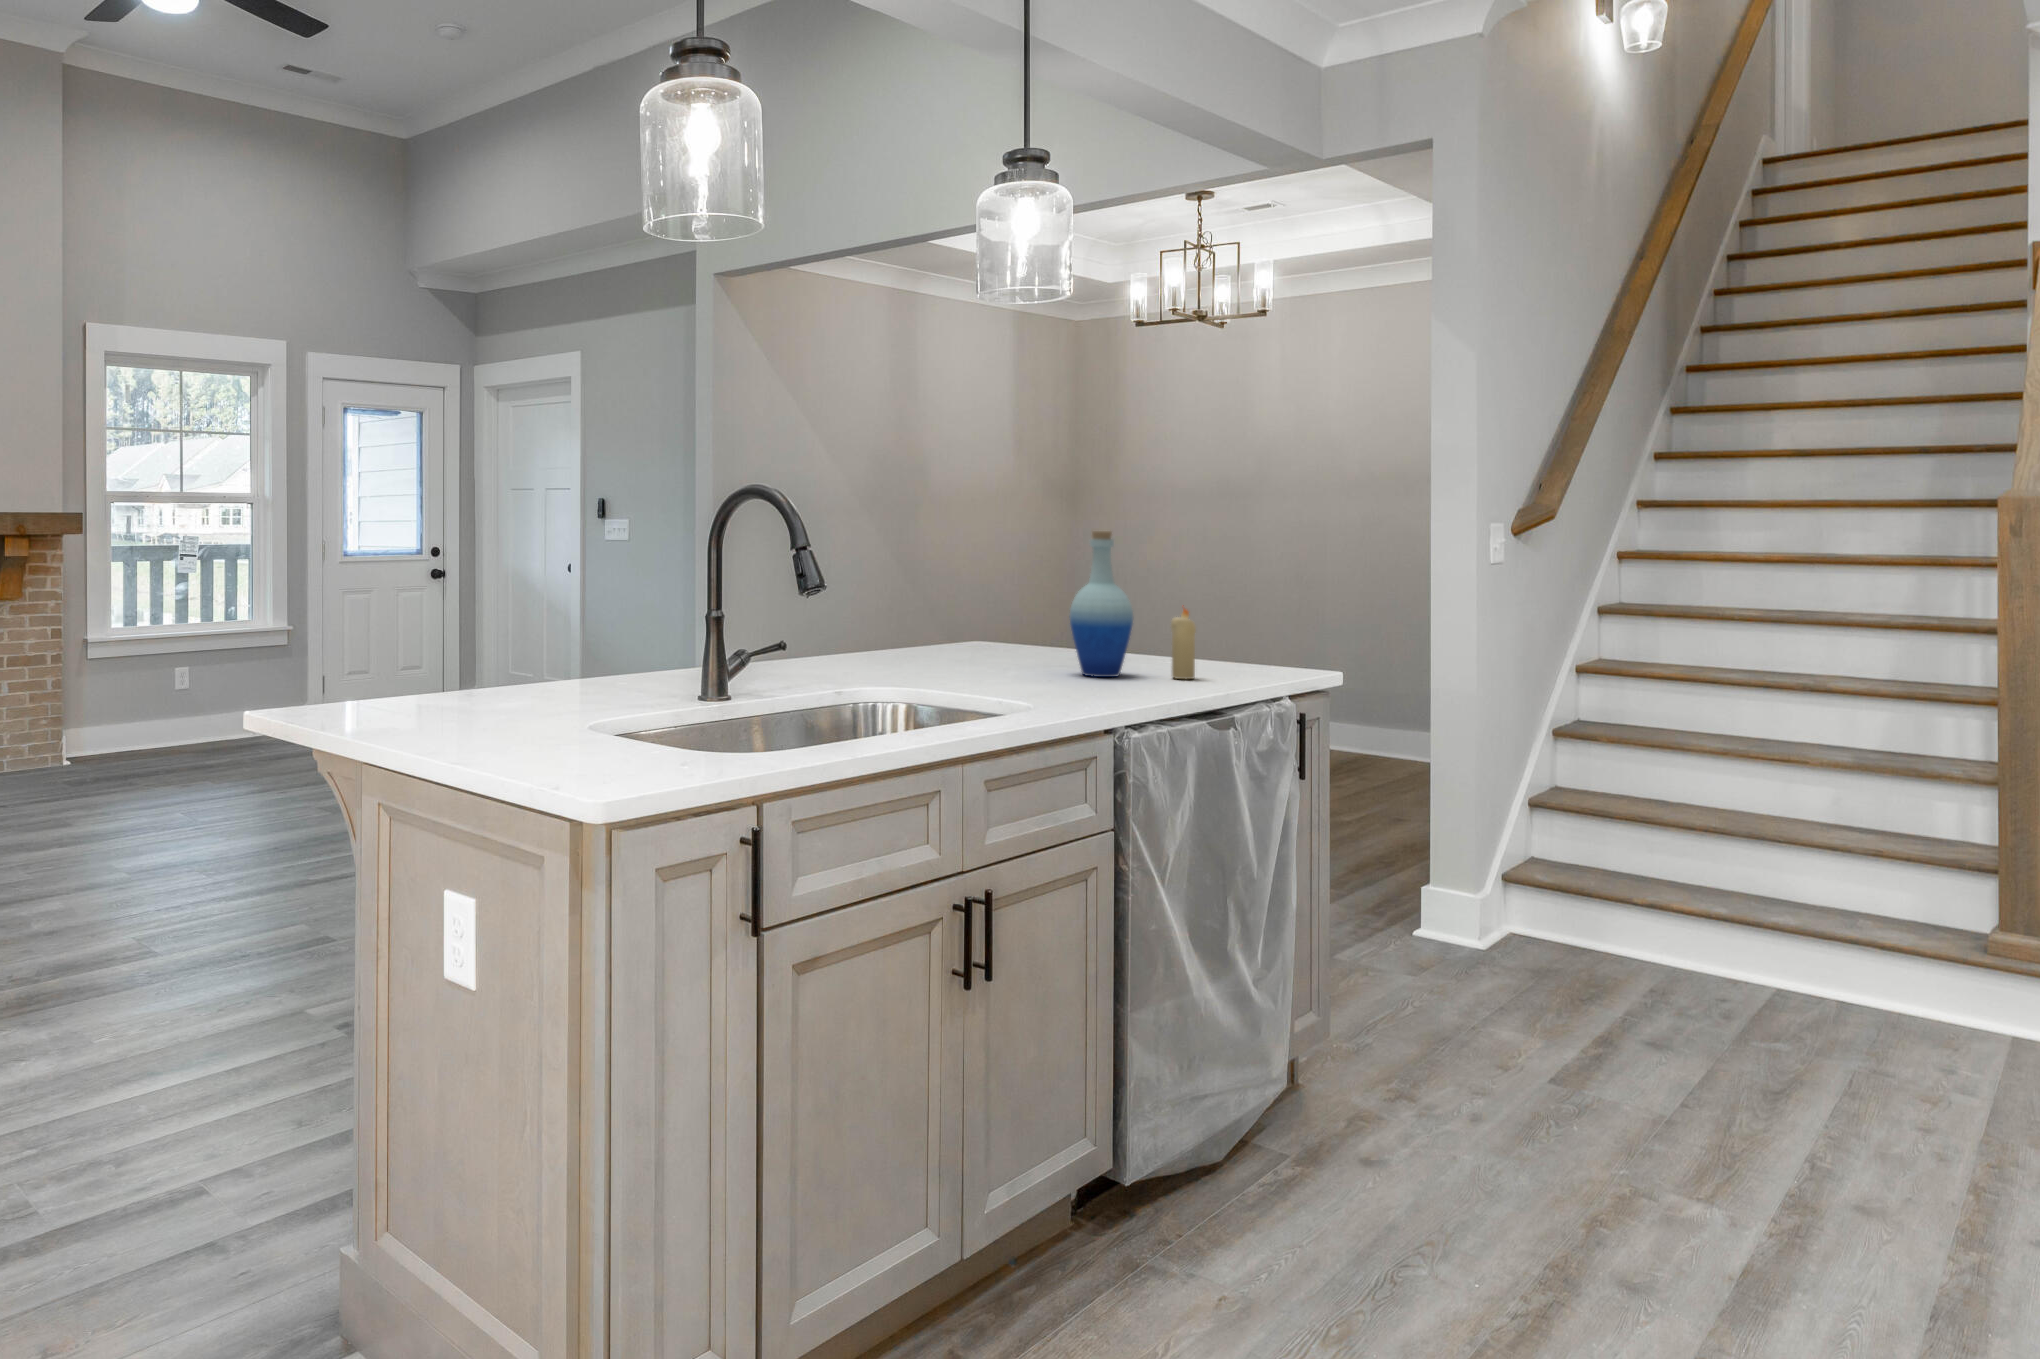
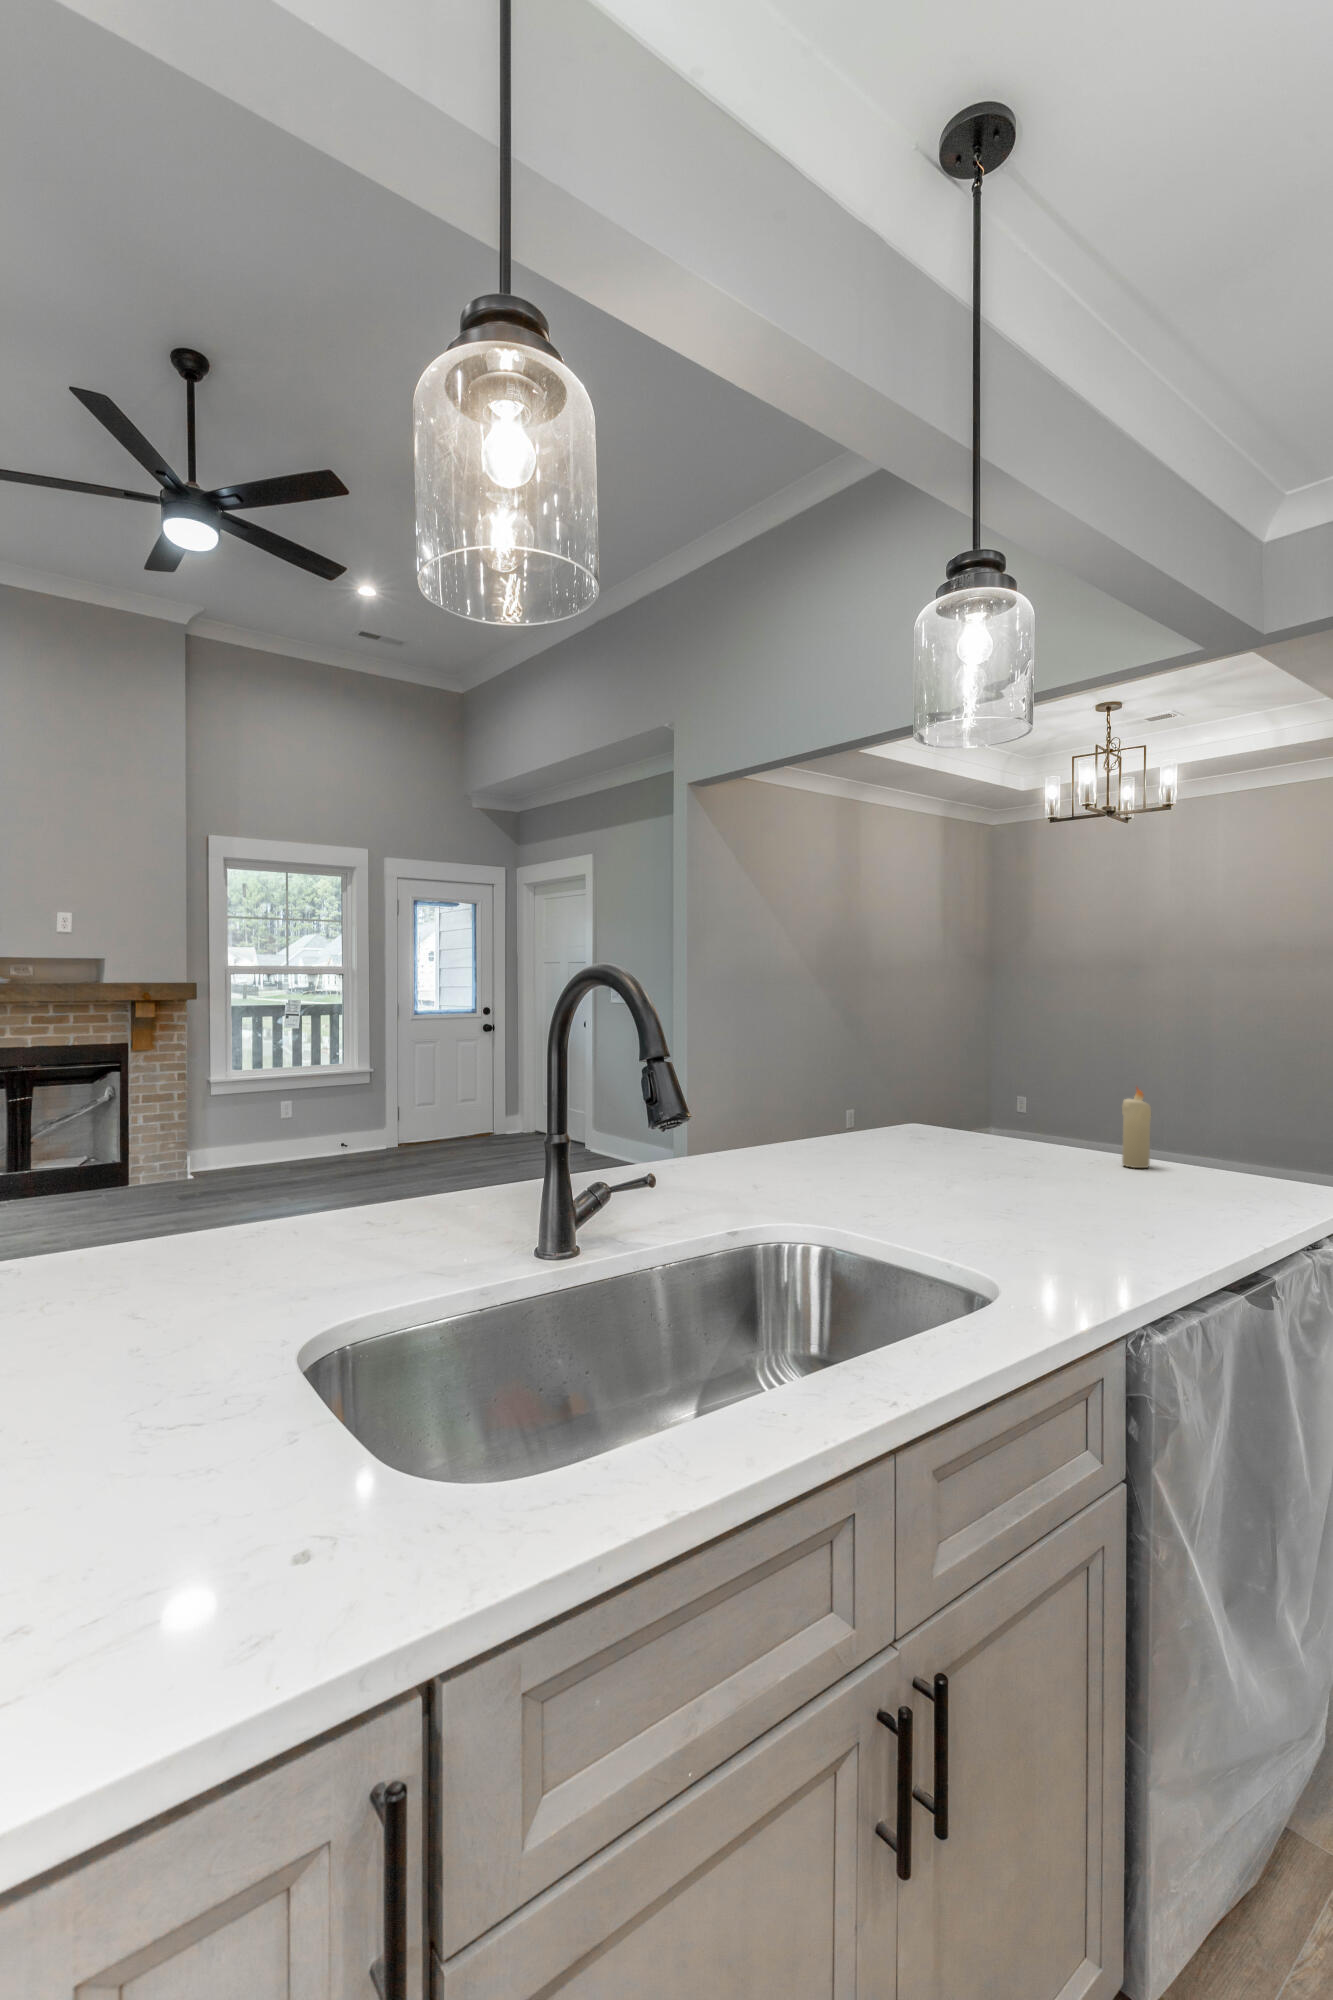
bottle: present [1070,531,1133,677] -> none [1006,1003,1079,1163]

